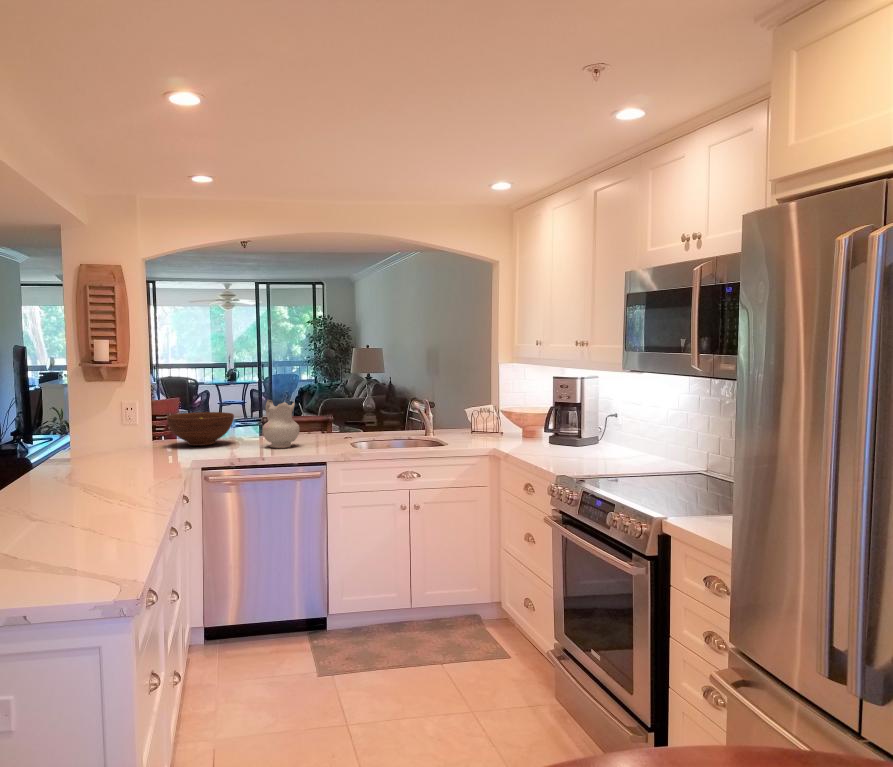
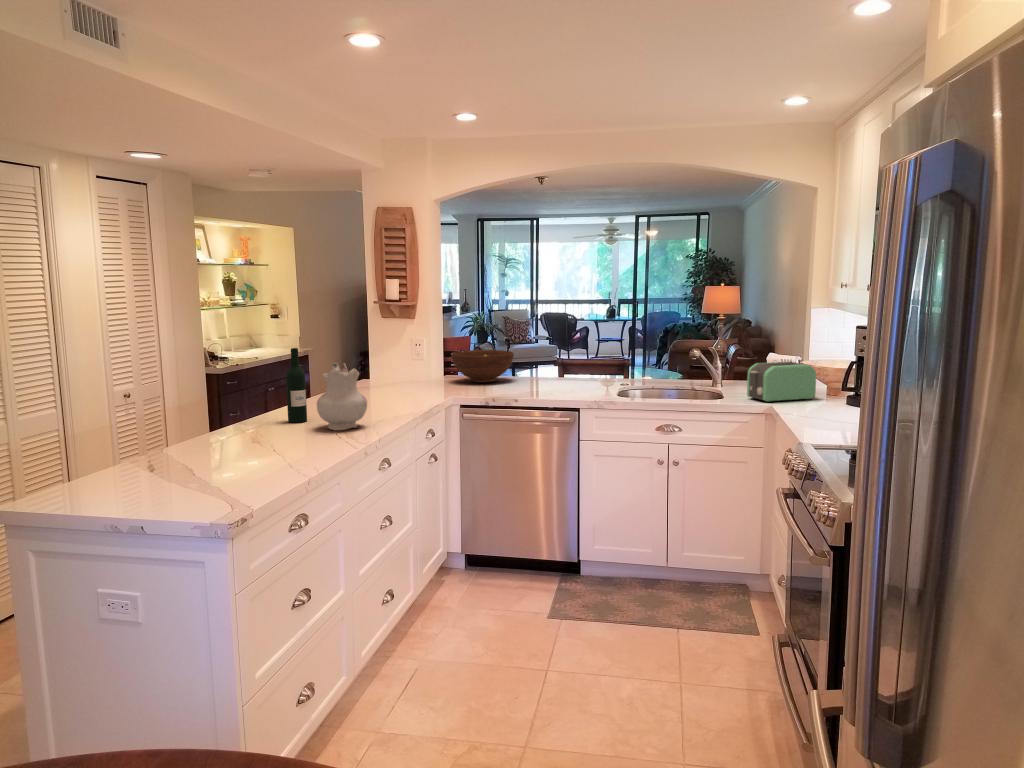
ceramic pitcher: present [263,400,300,448] -> present [317,363,367,430]
toaster: none [470,411,524,447] -> present [747,362,816,402]
wine bottle: none [36,415,61,499] -> present [286,348,307,423]

